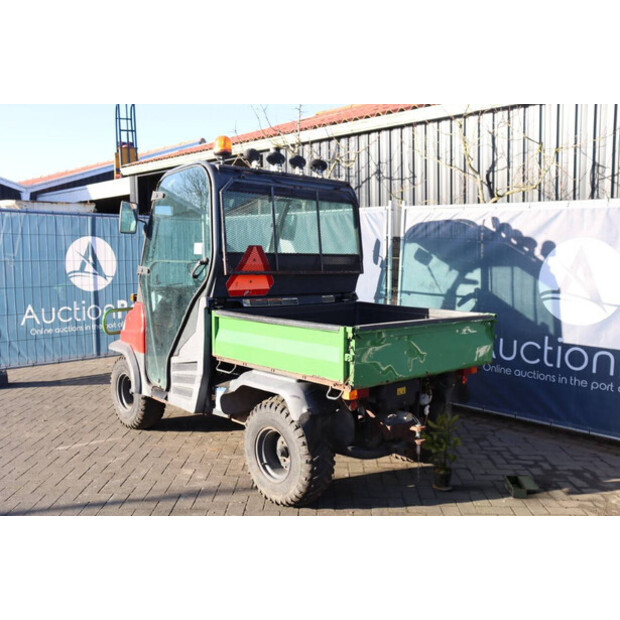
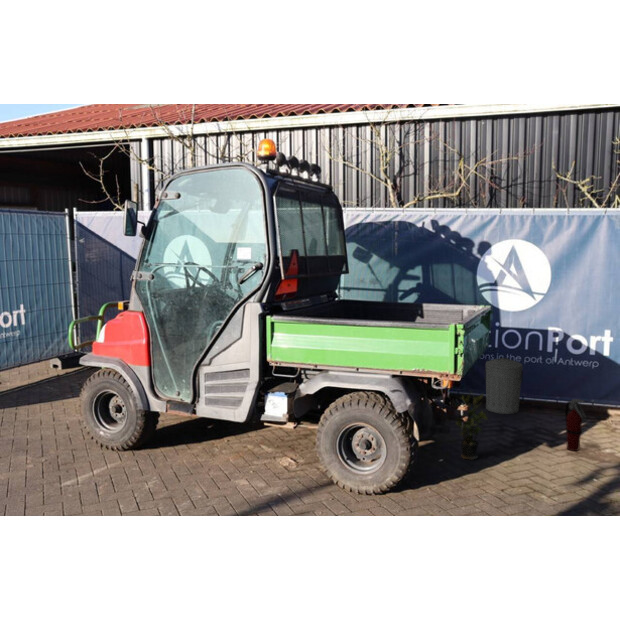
trash can: none [534,380,582,449] -> present [484,358,523,414]
fire extinguisher: none [578,437,600,504] -> present [565,399,586,451]
toolbox: present [504,475,540,498] -> none [507,437,543,456]

